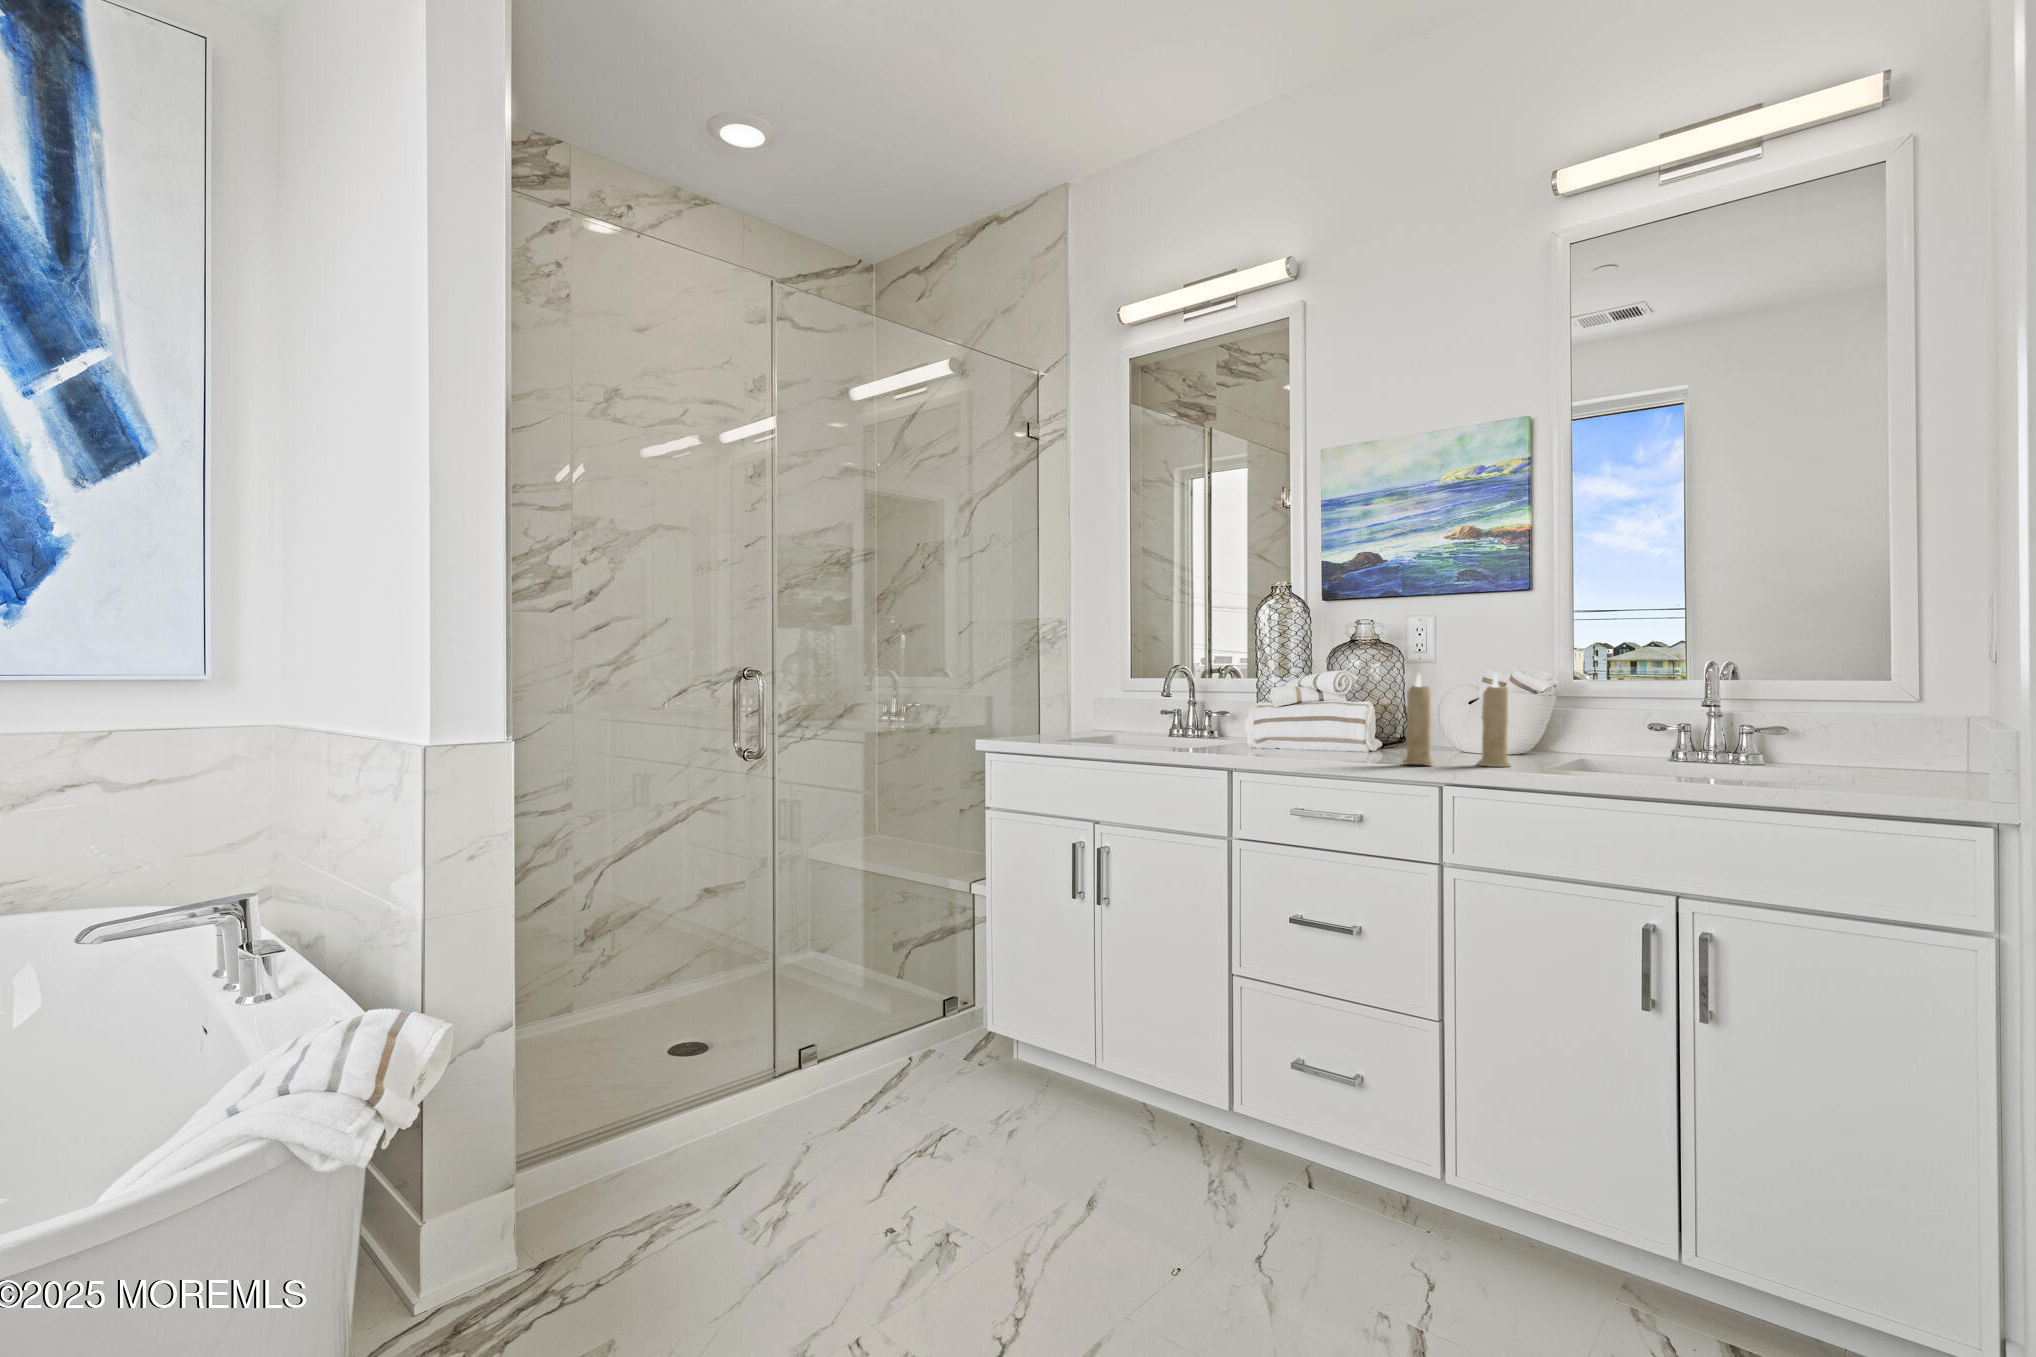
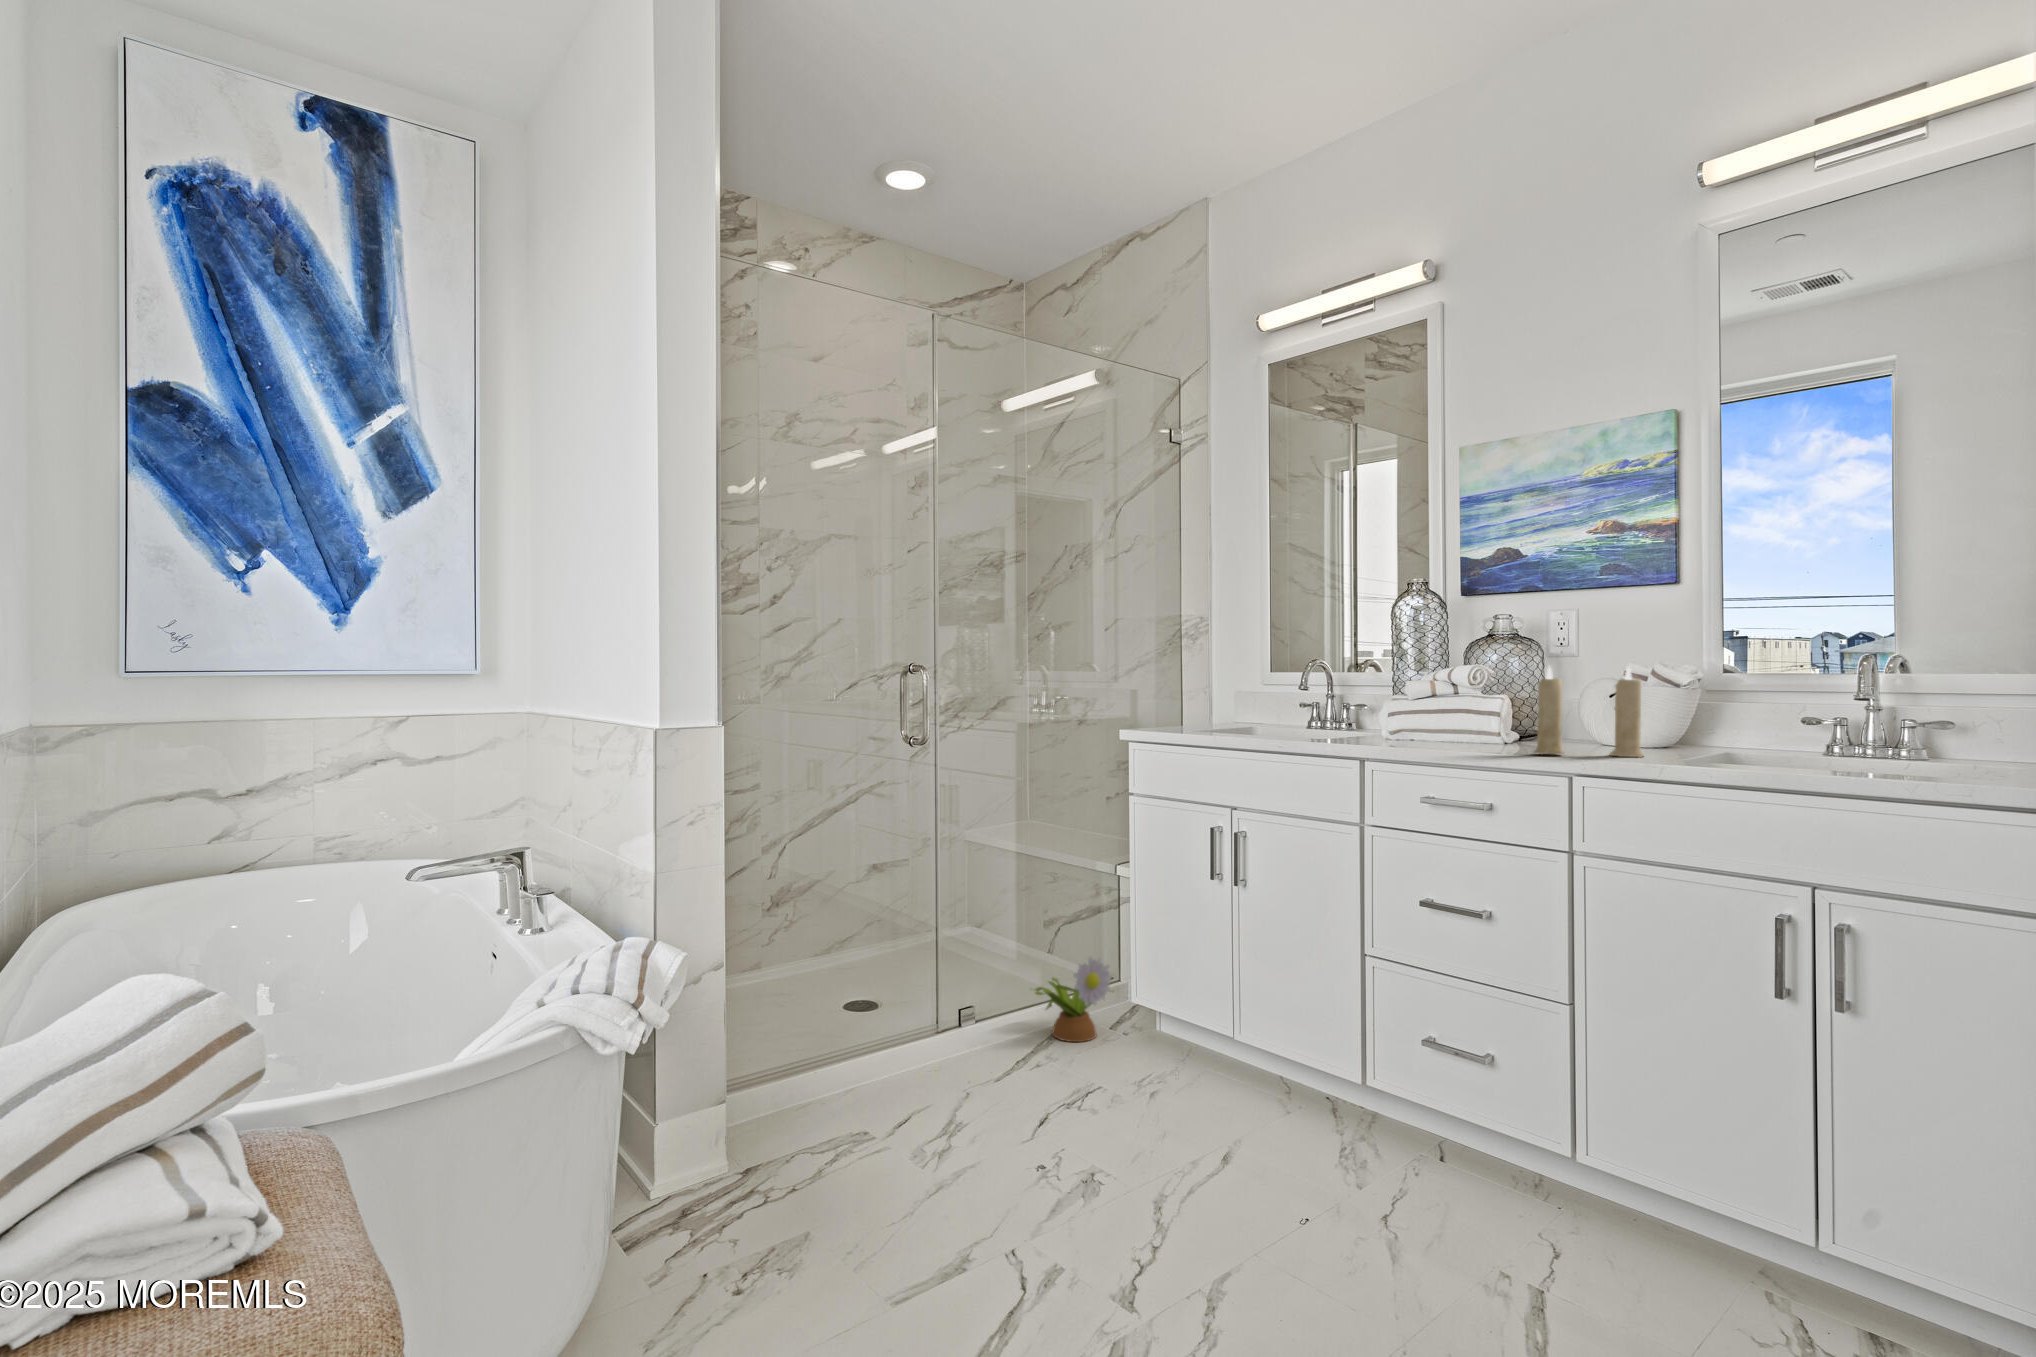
decorative plant: none [874,984,966,1078] -> present [1035,957,1112,1042]

